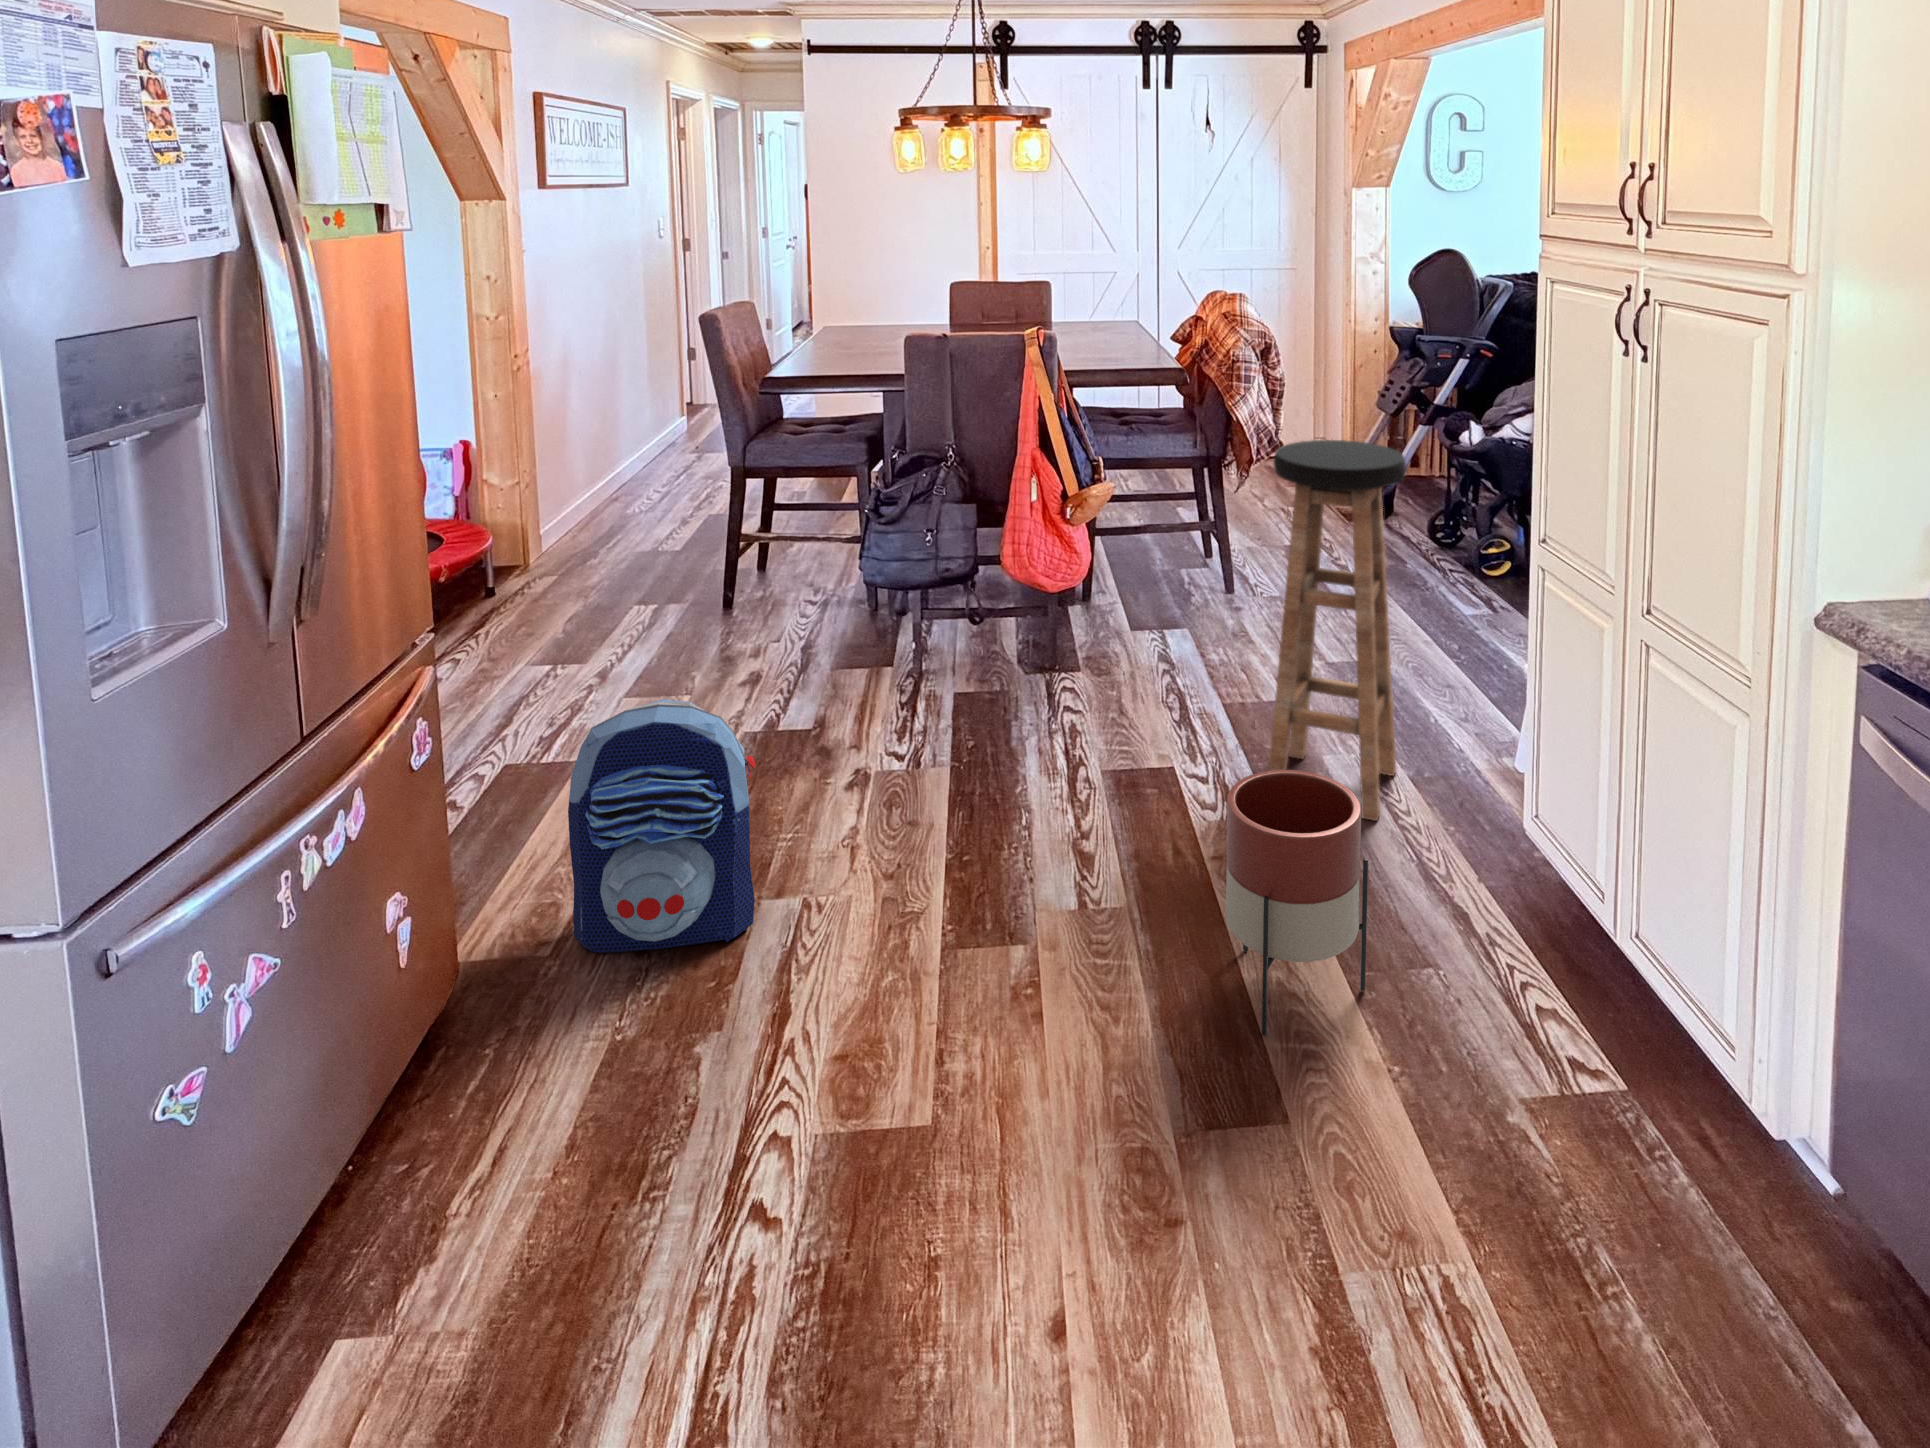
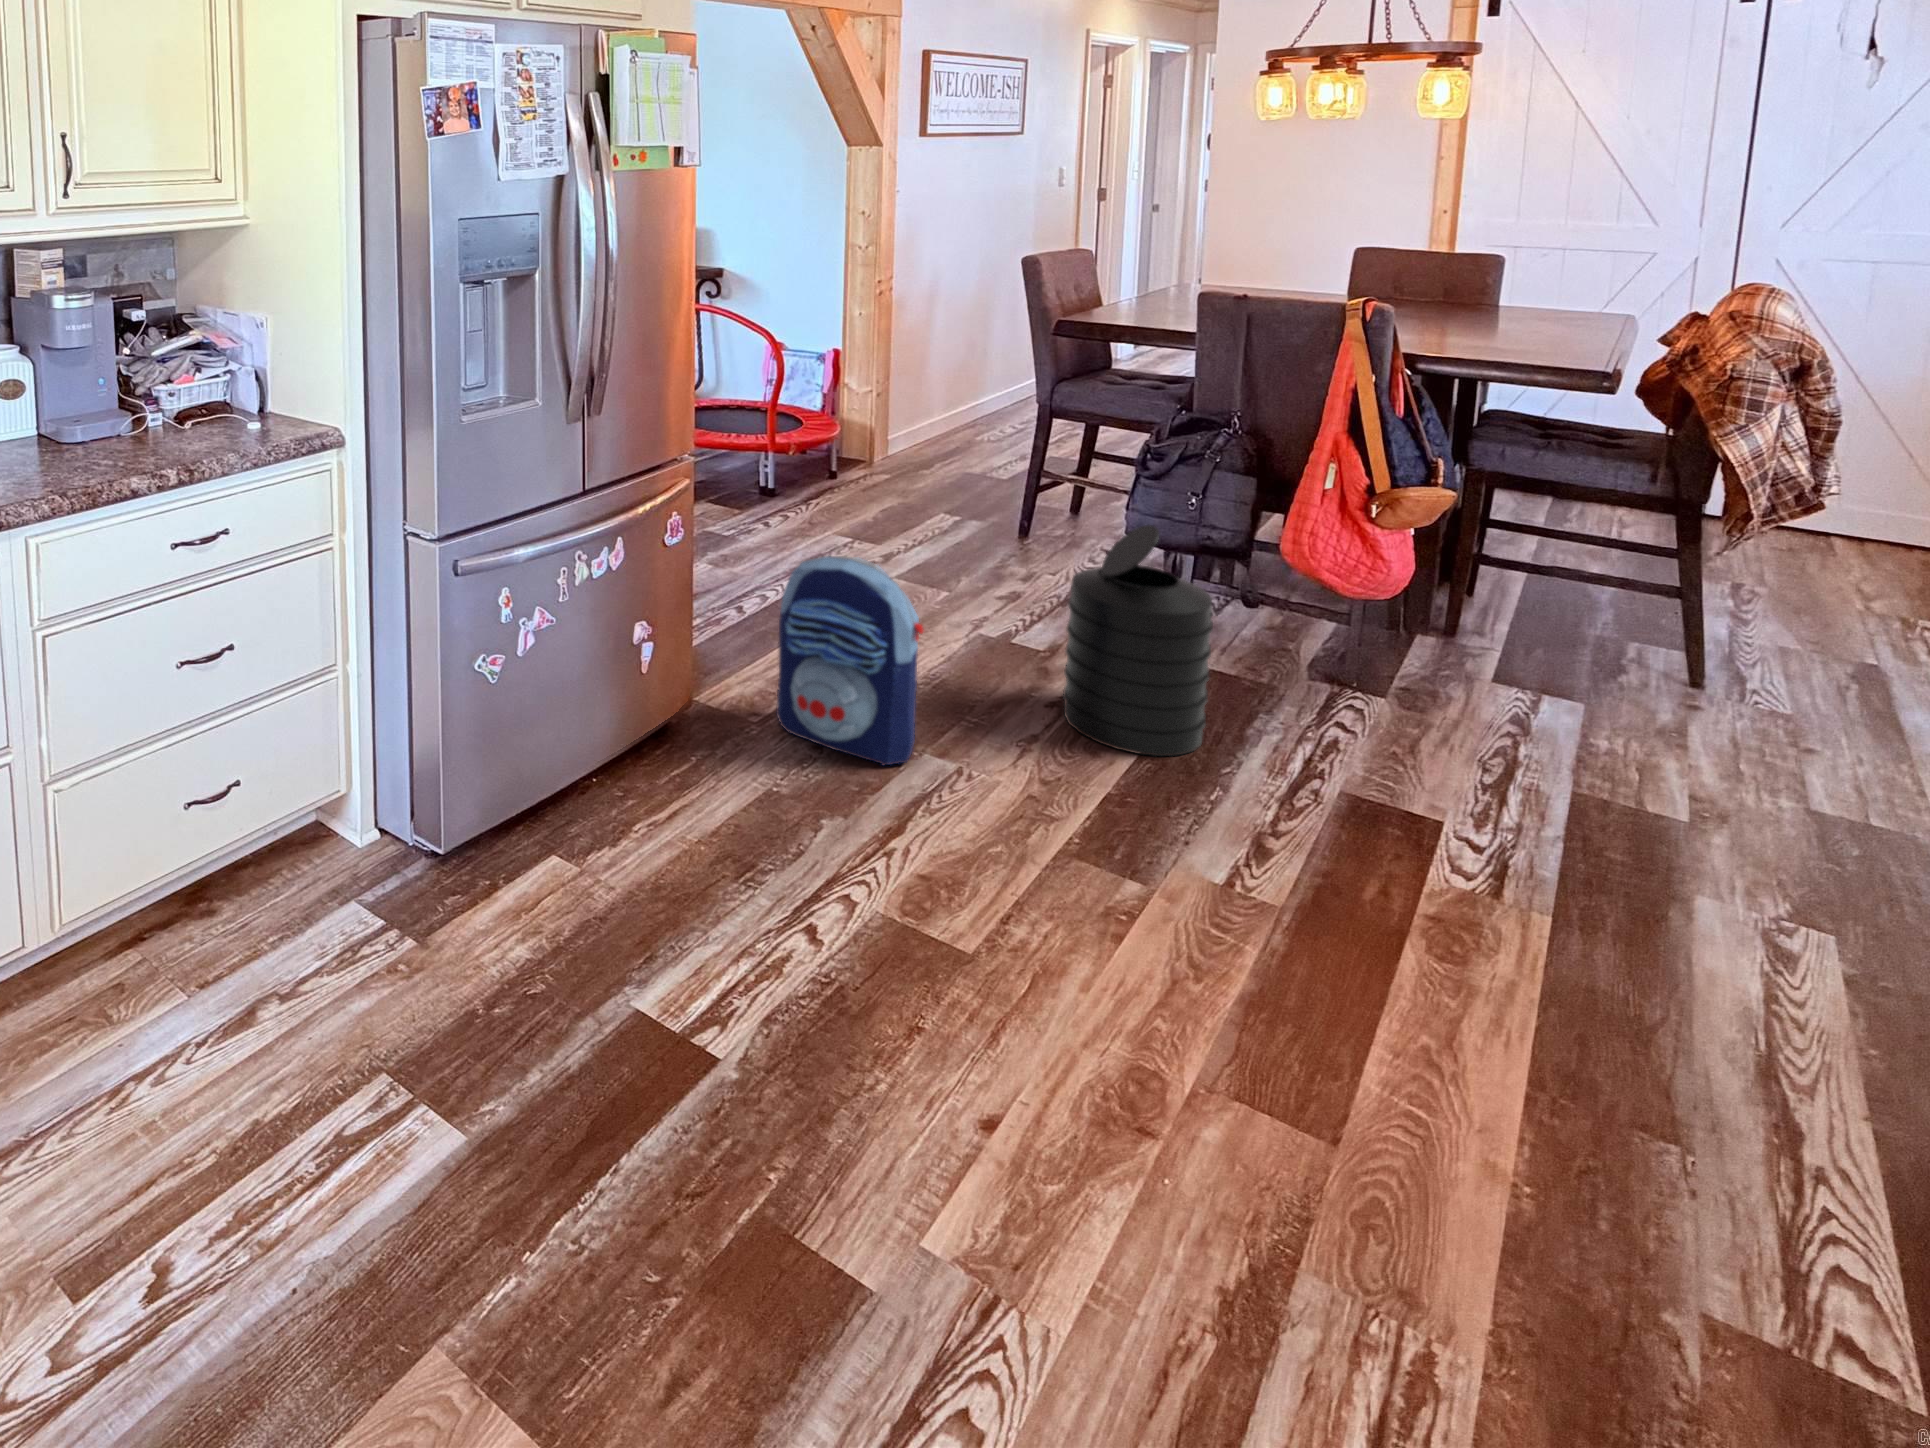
bar stool: present [1269,440,1406,821] -> none [1555,475,1869,985]
trash can: none [860,572,993,811] -> present [1063,525,1213,756]
planter: present [1225,770,1368,1035] -> none [1352,808,1566,1111]

